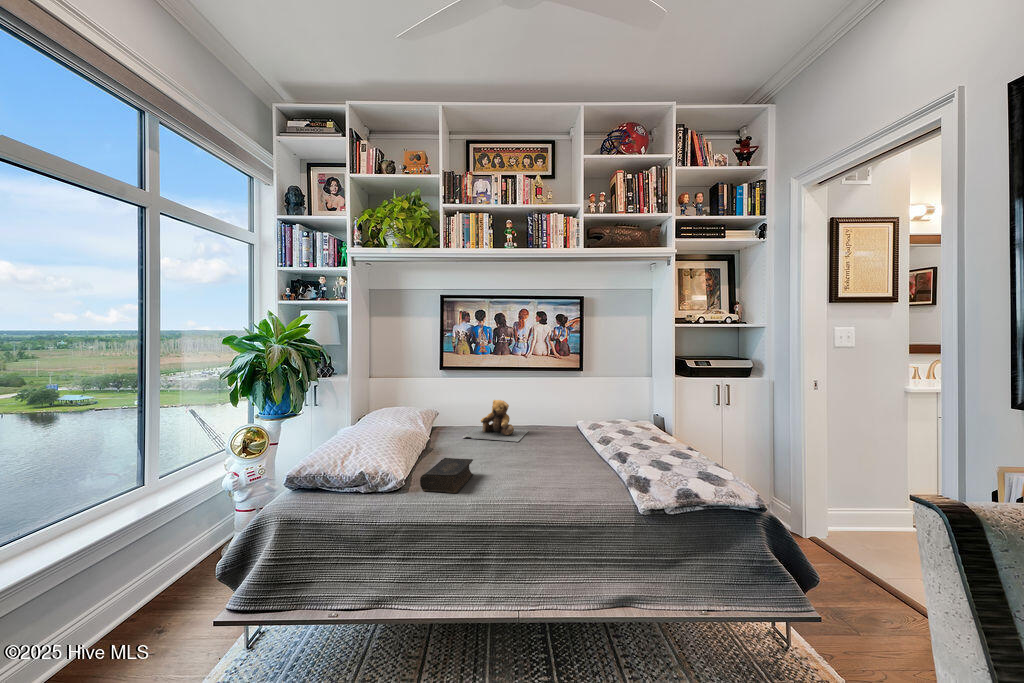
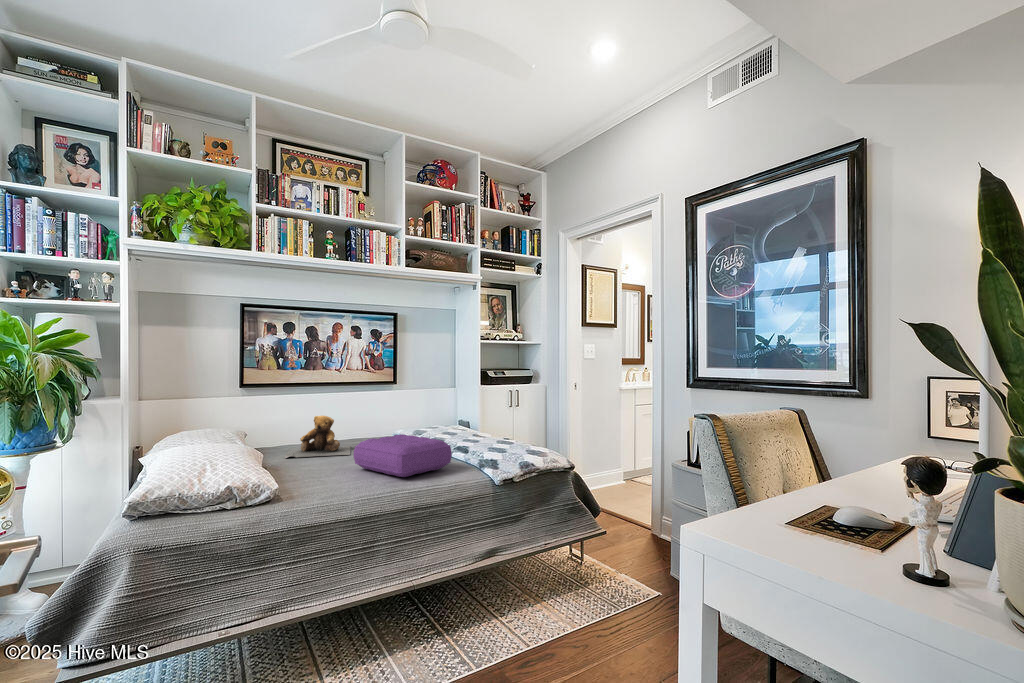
pillow: none [503,431,598,483] -> present [354,434,452,477]
book: present [420,458,473,493] -> none [293,466,335,497]

